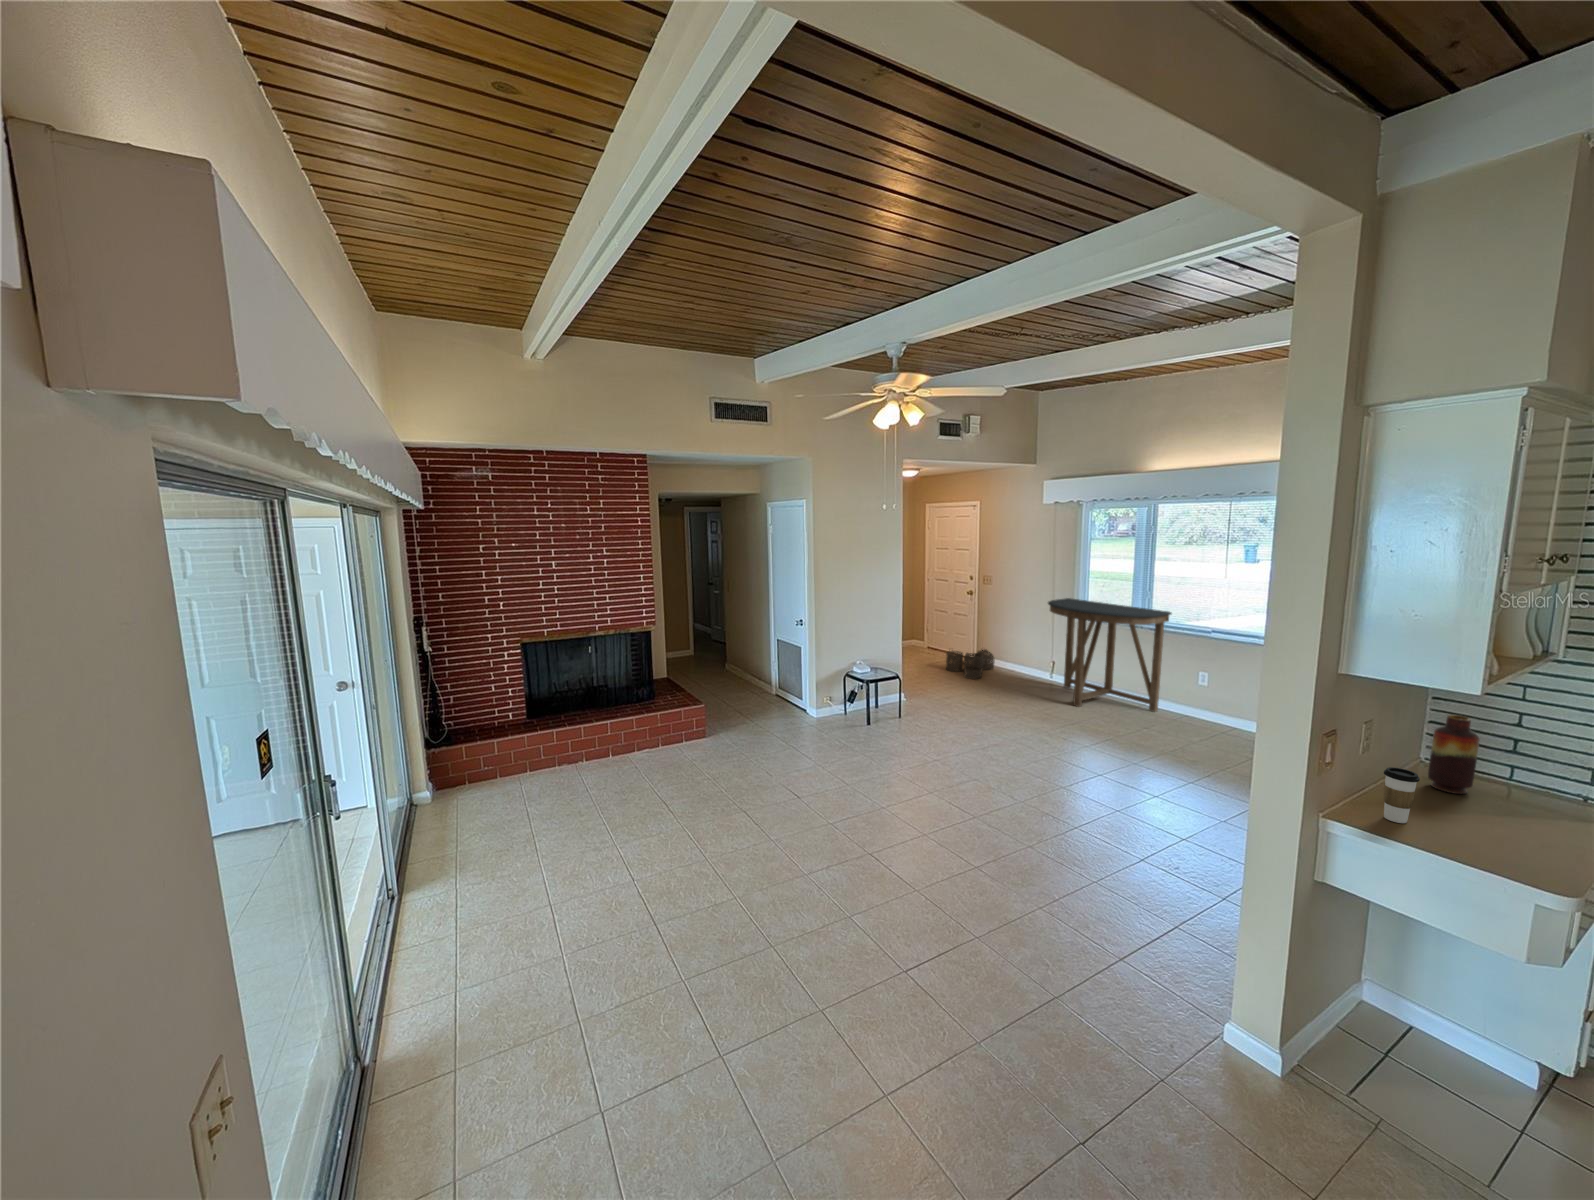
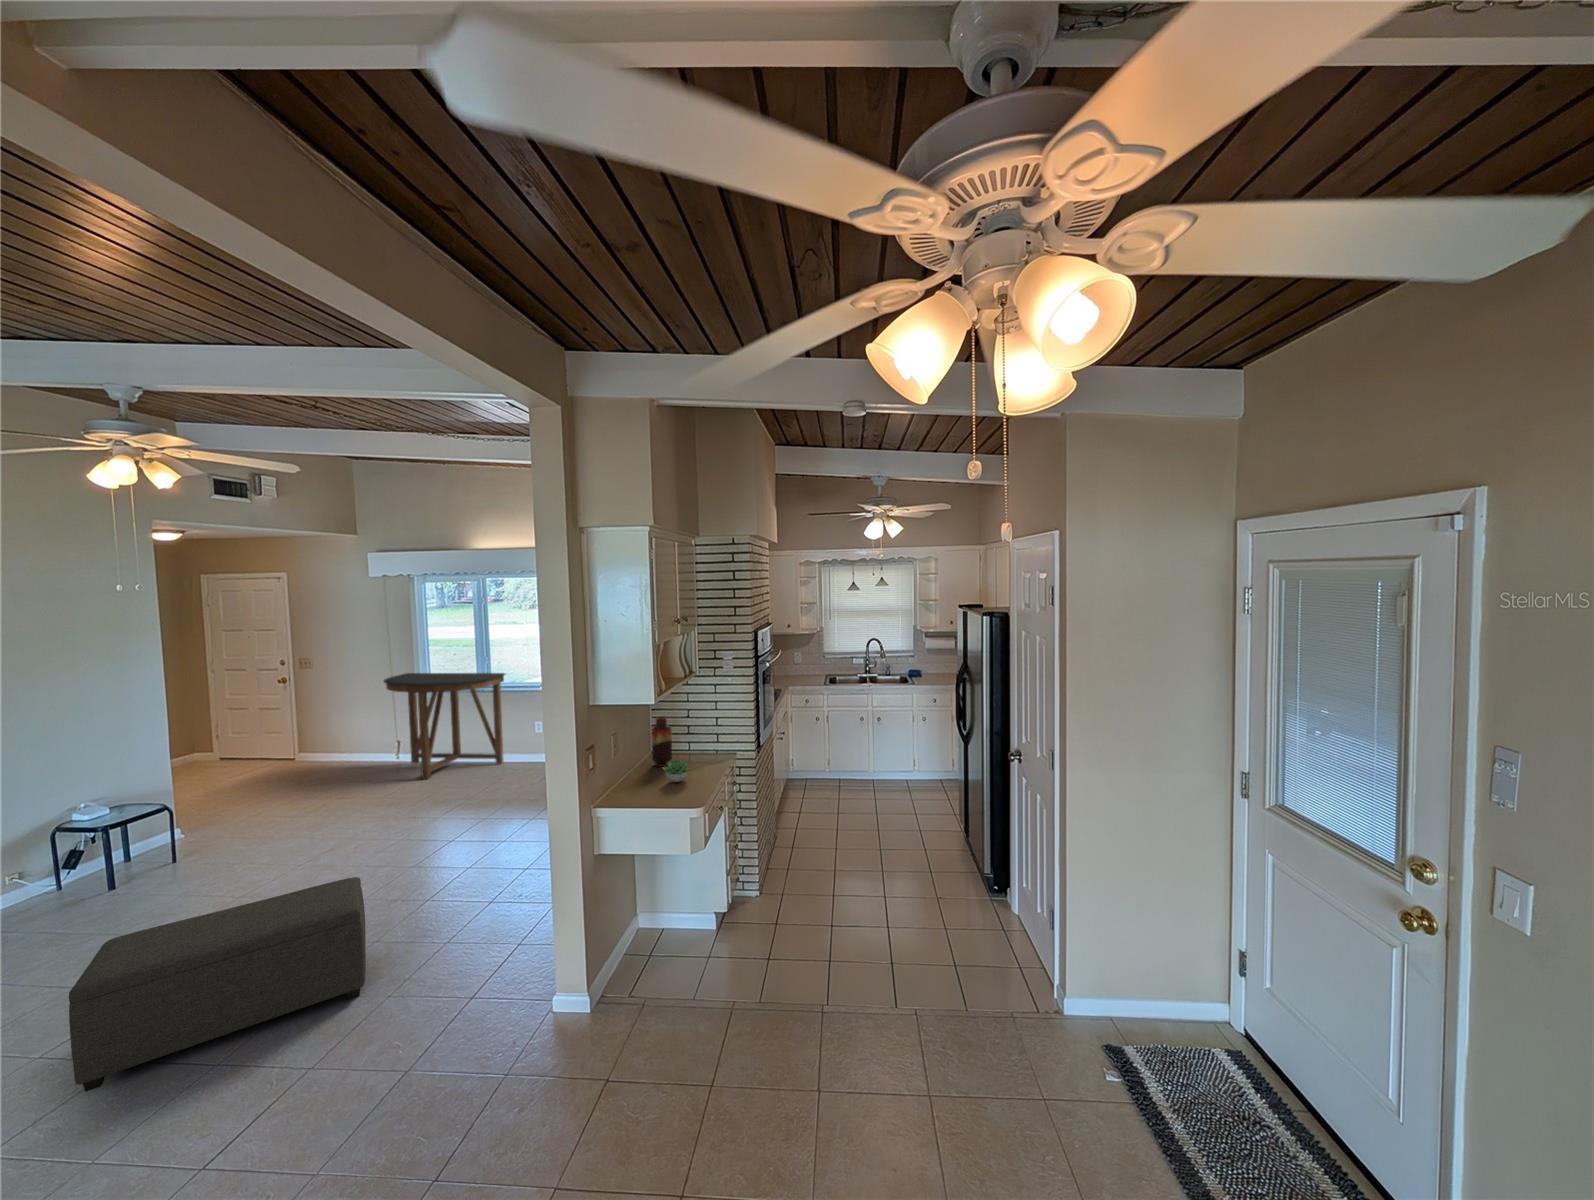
woven basket: present [946,650,994,679] -> none [252,743,325,784]
ottoman: none [848,763,1026,893] -> present [69,877,366,1092]
coffee cup: present [1384,767,1420,823] -> none [624,759,642,796]
succulent plant: none [1458,791,1530,830] -> present [662,760,691,782]

